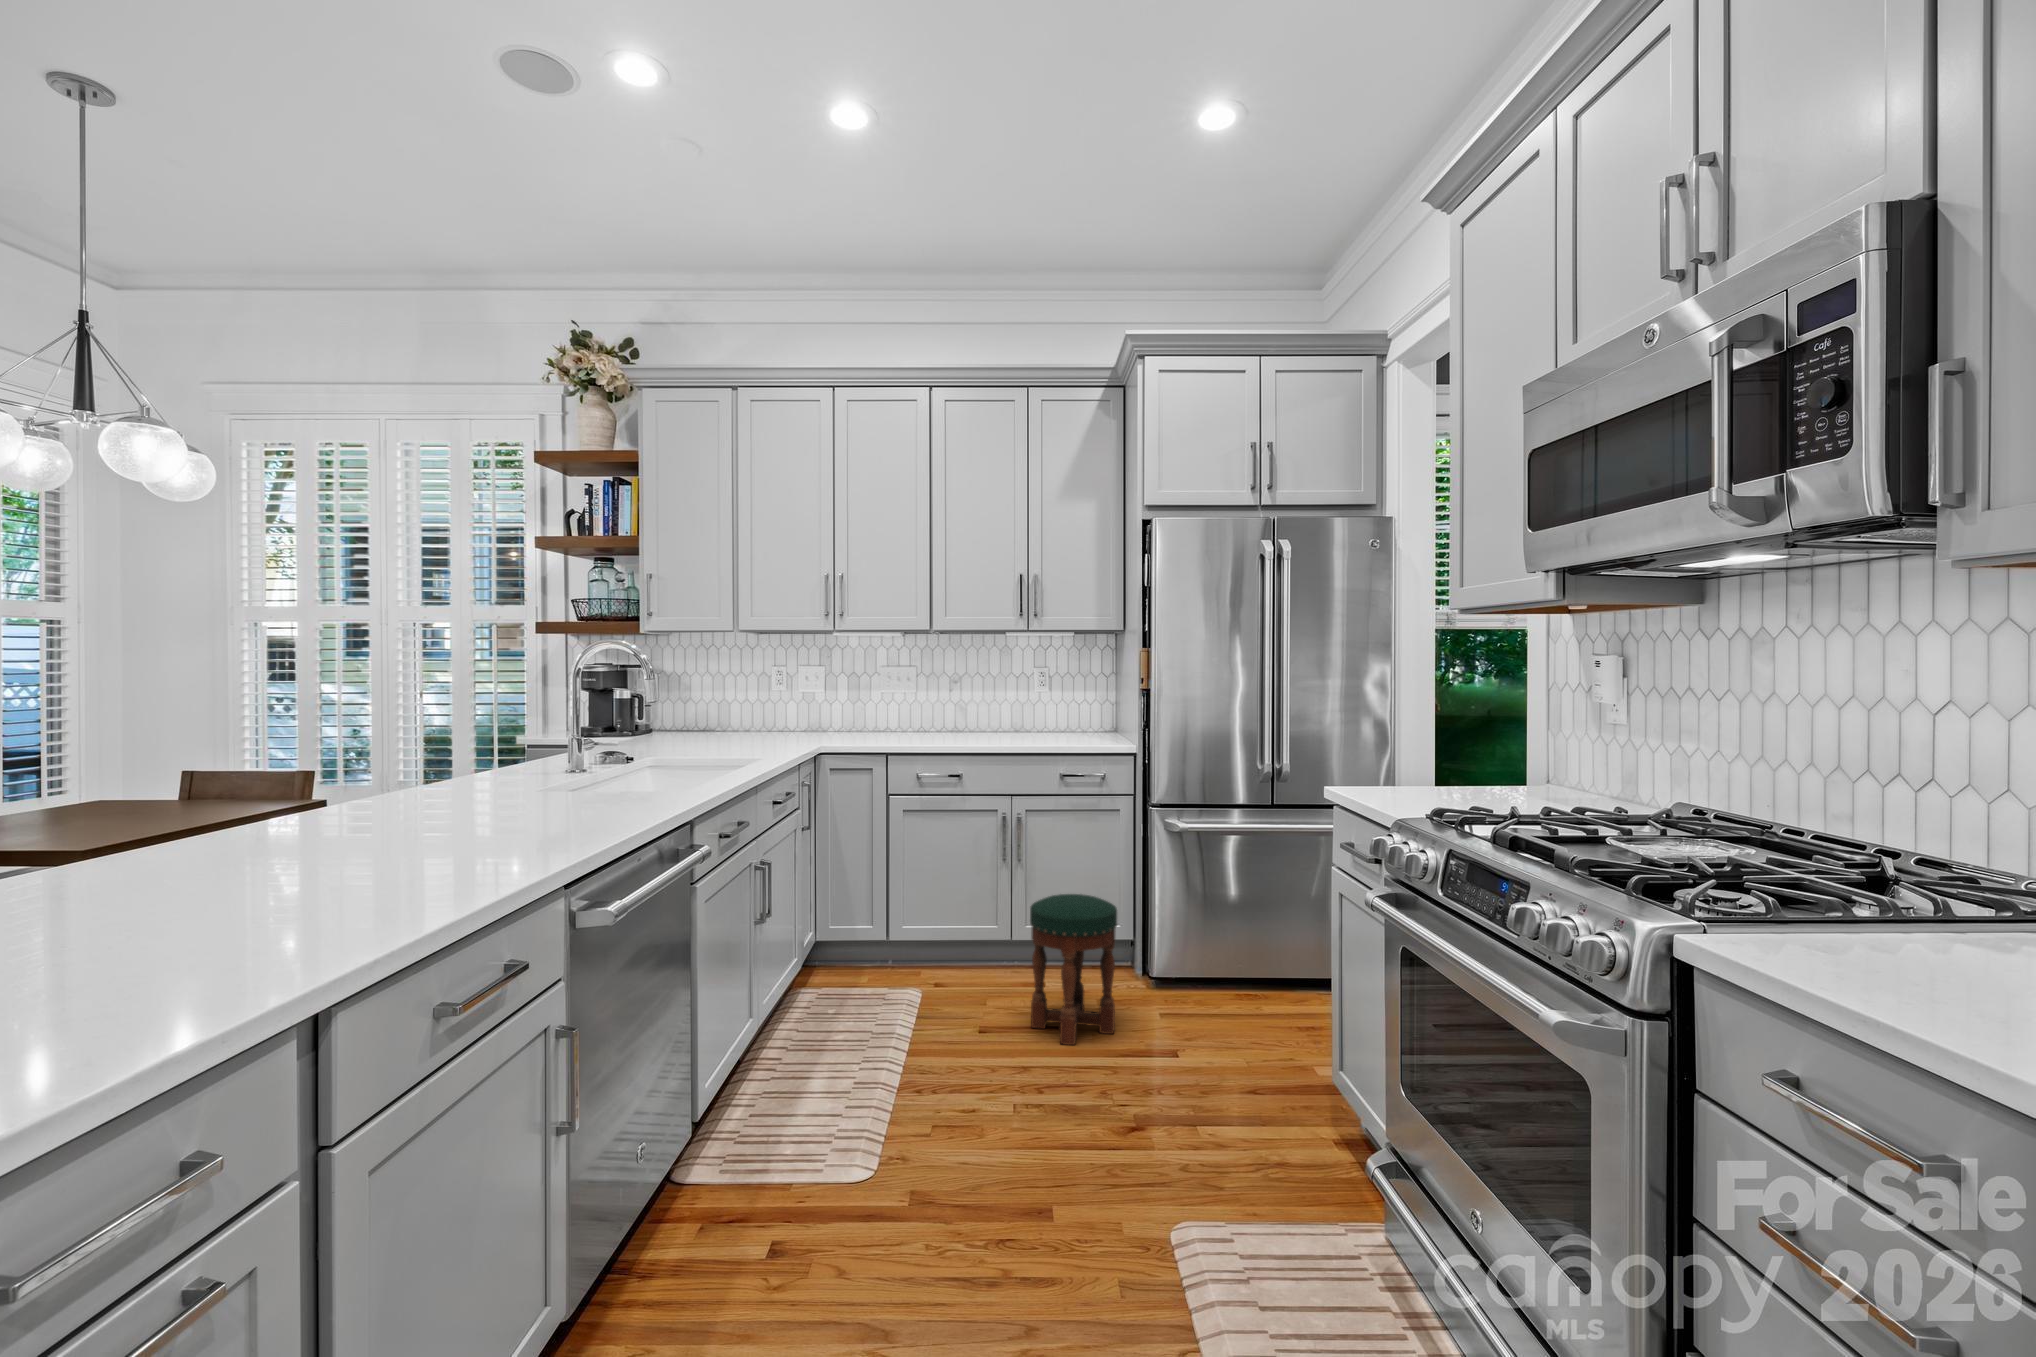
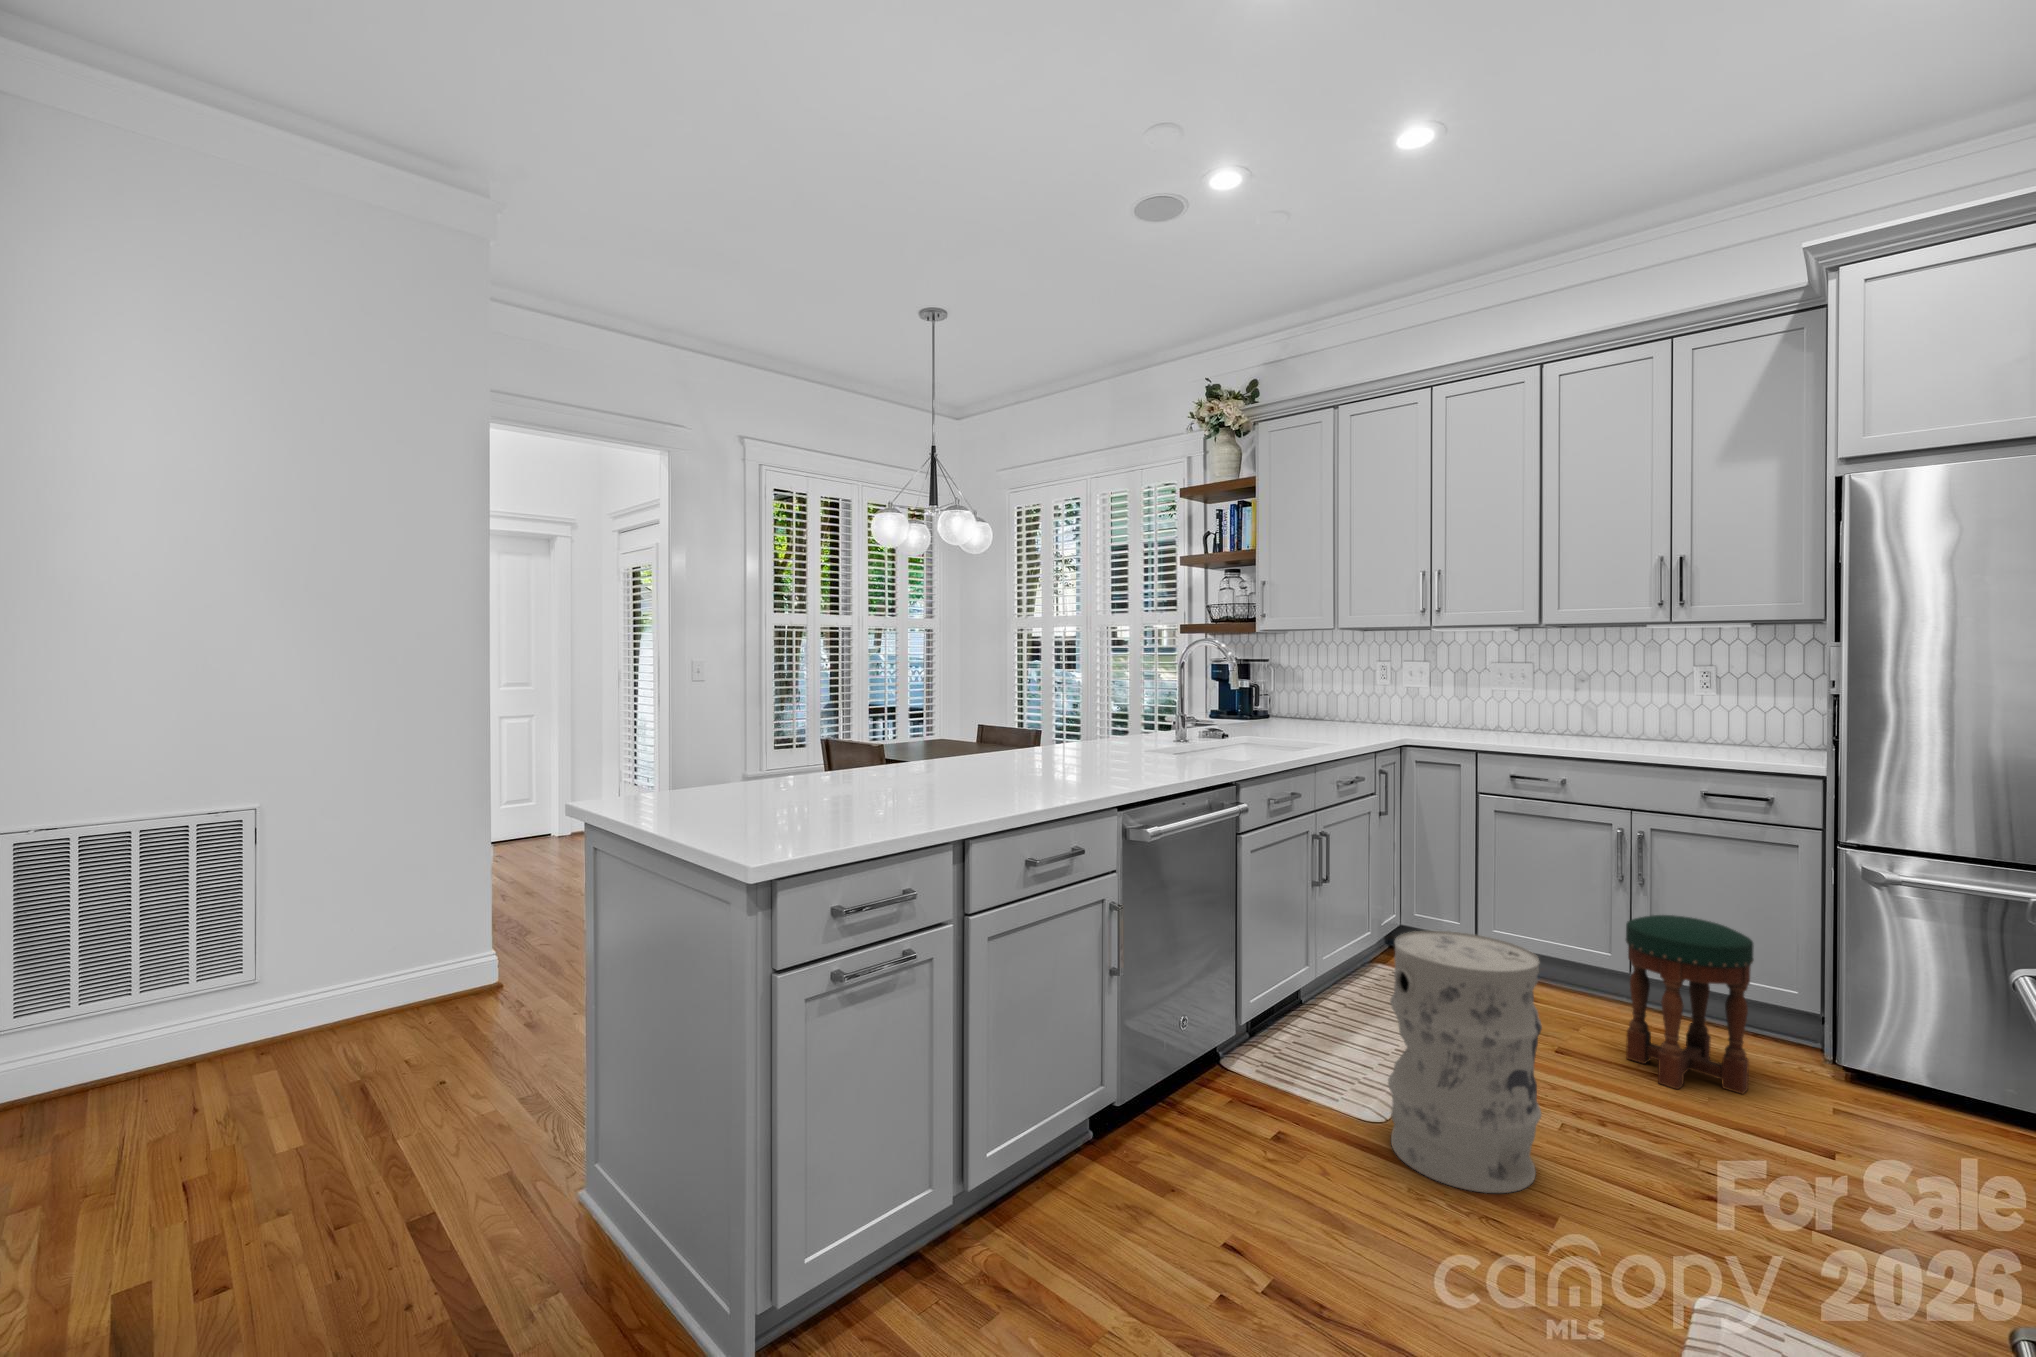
trash can: none [885,957,1021,1218] -> present [1388,931,1542,1193]

